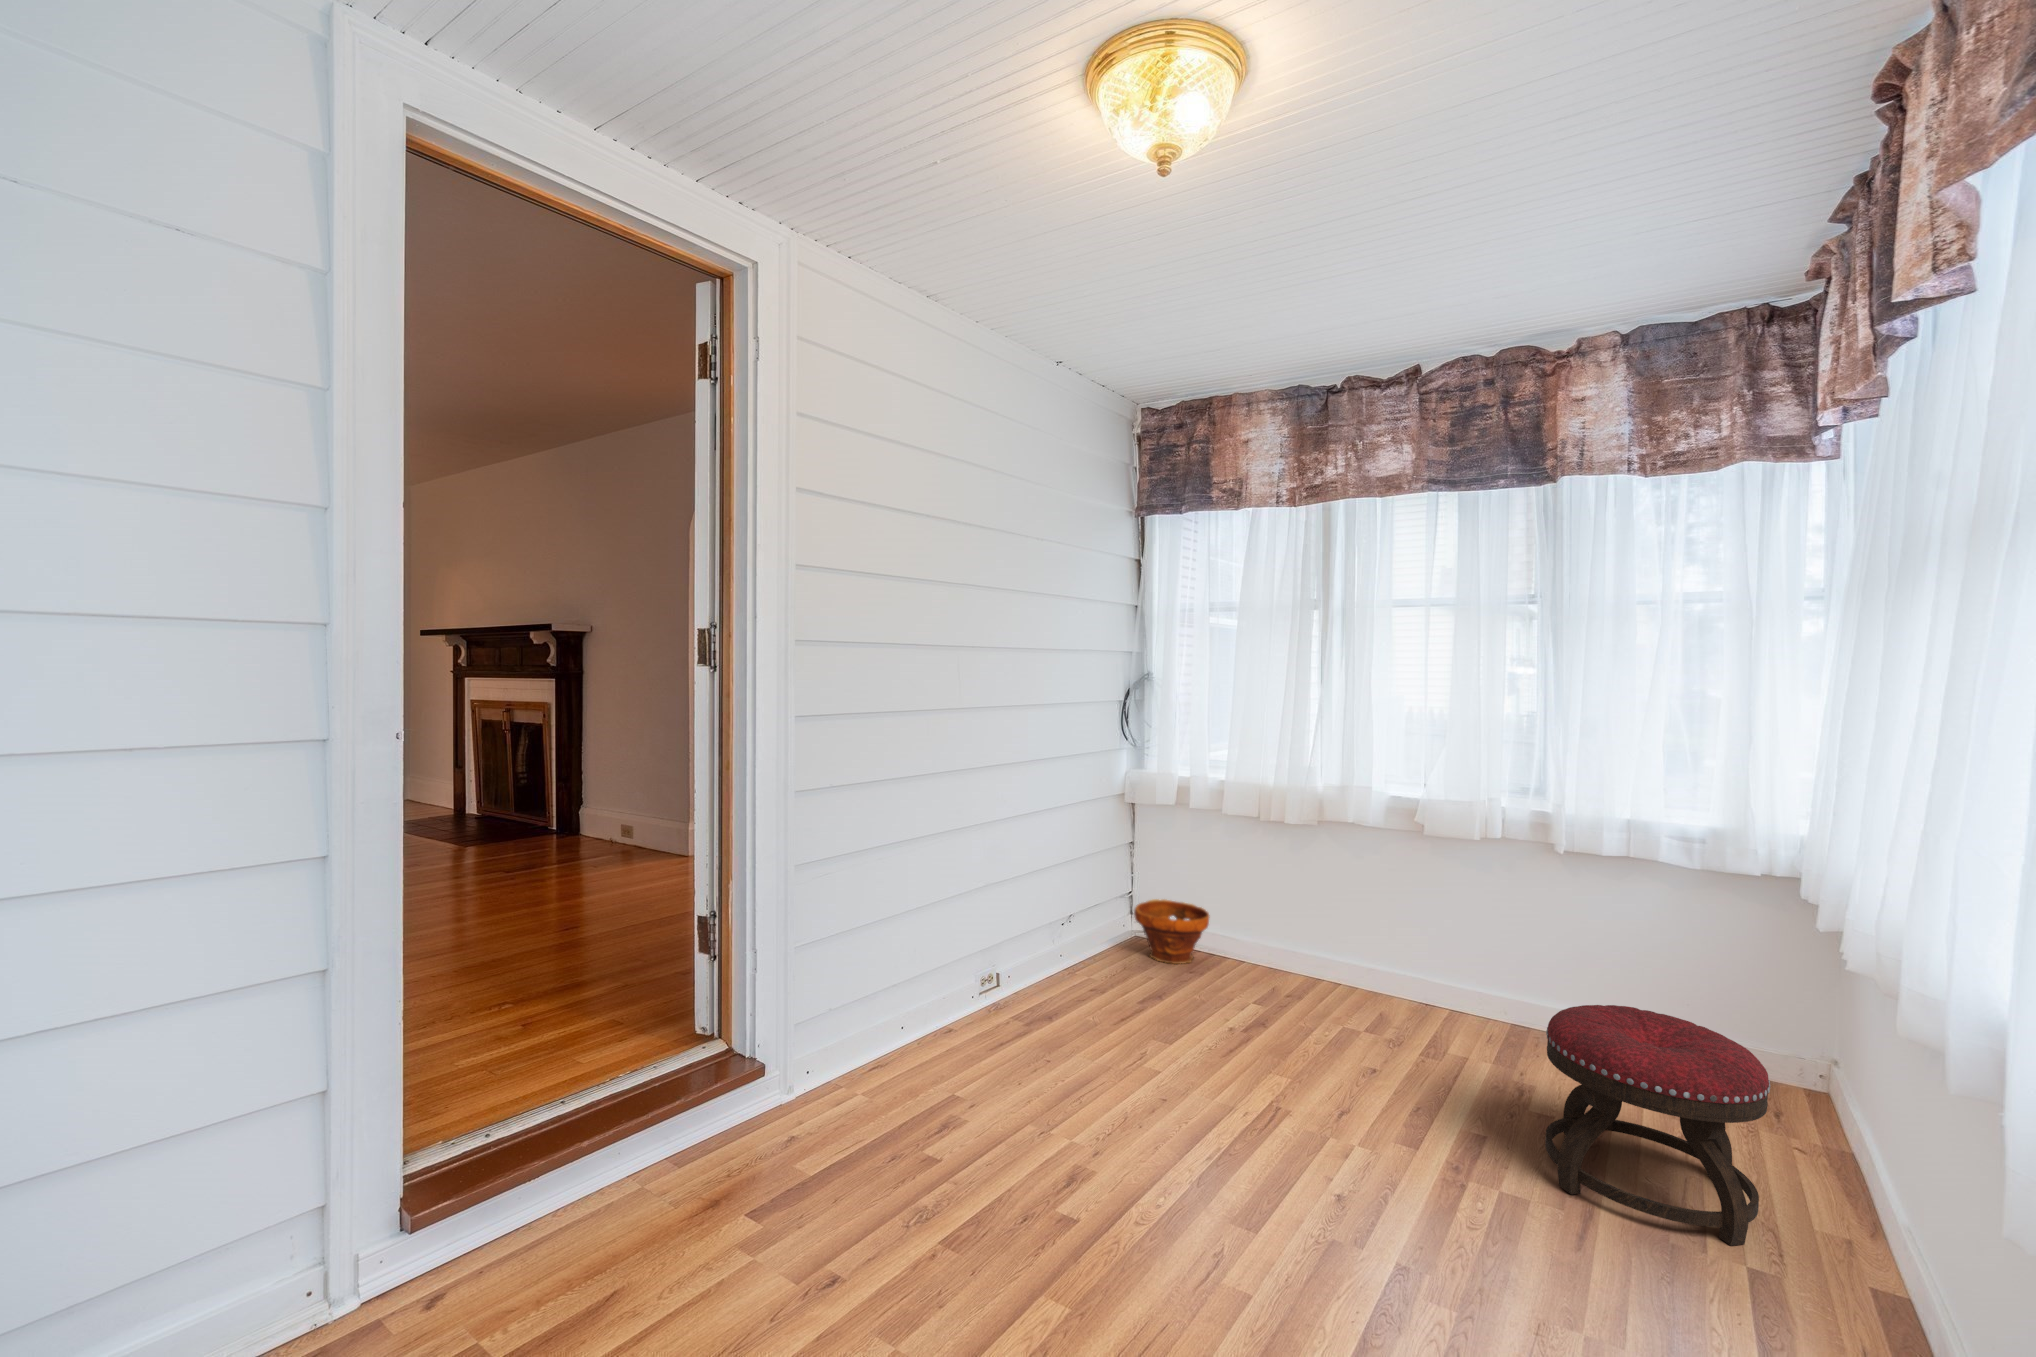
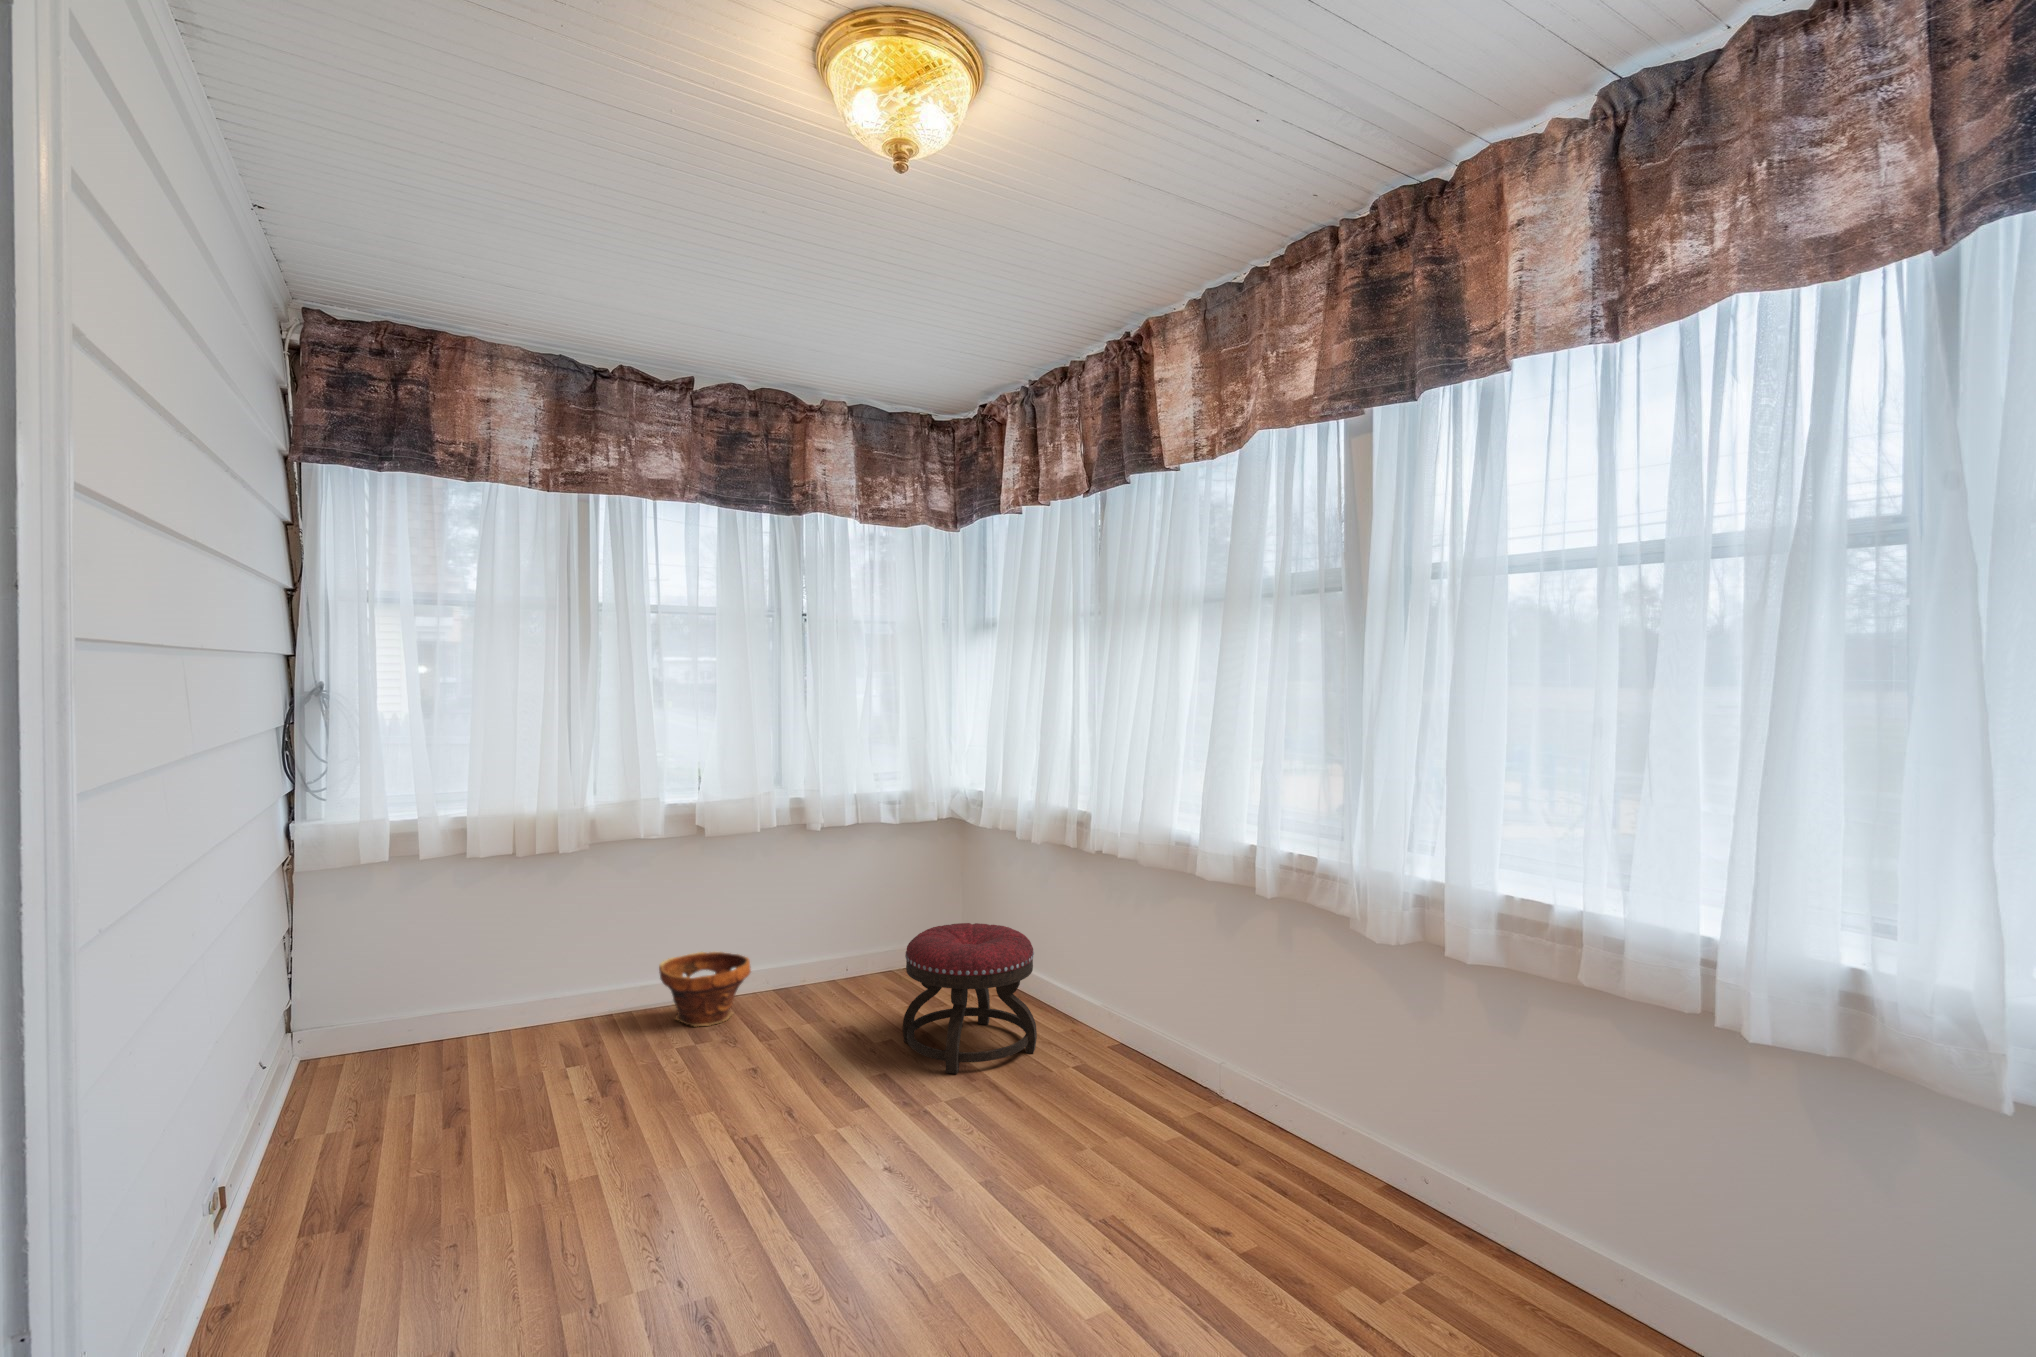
planter: present [1134,899,1209,964] -> present [659,952,751,1026]

